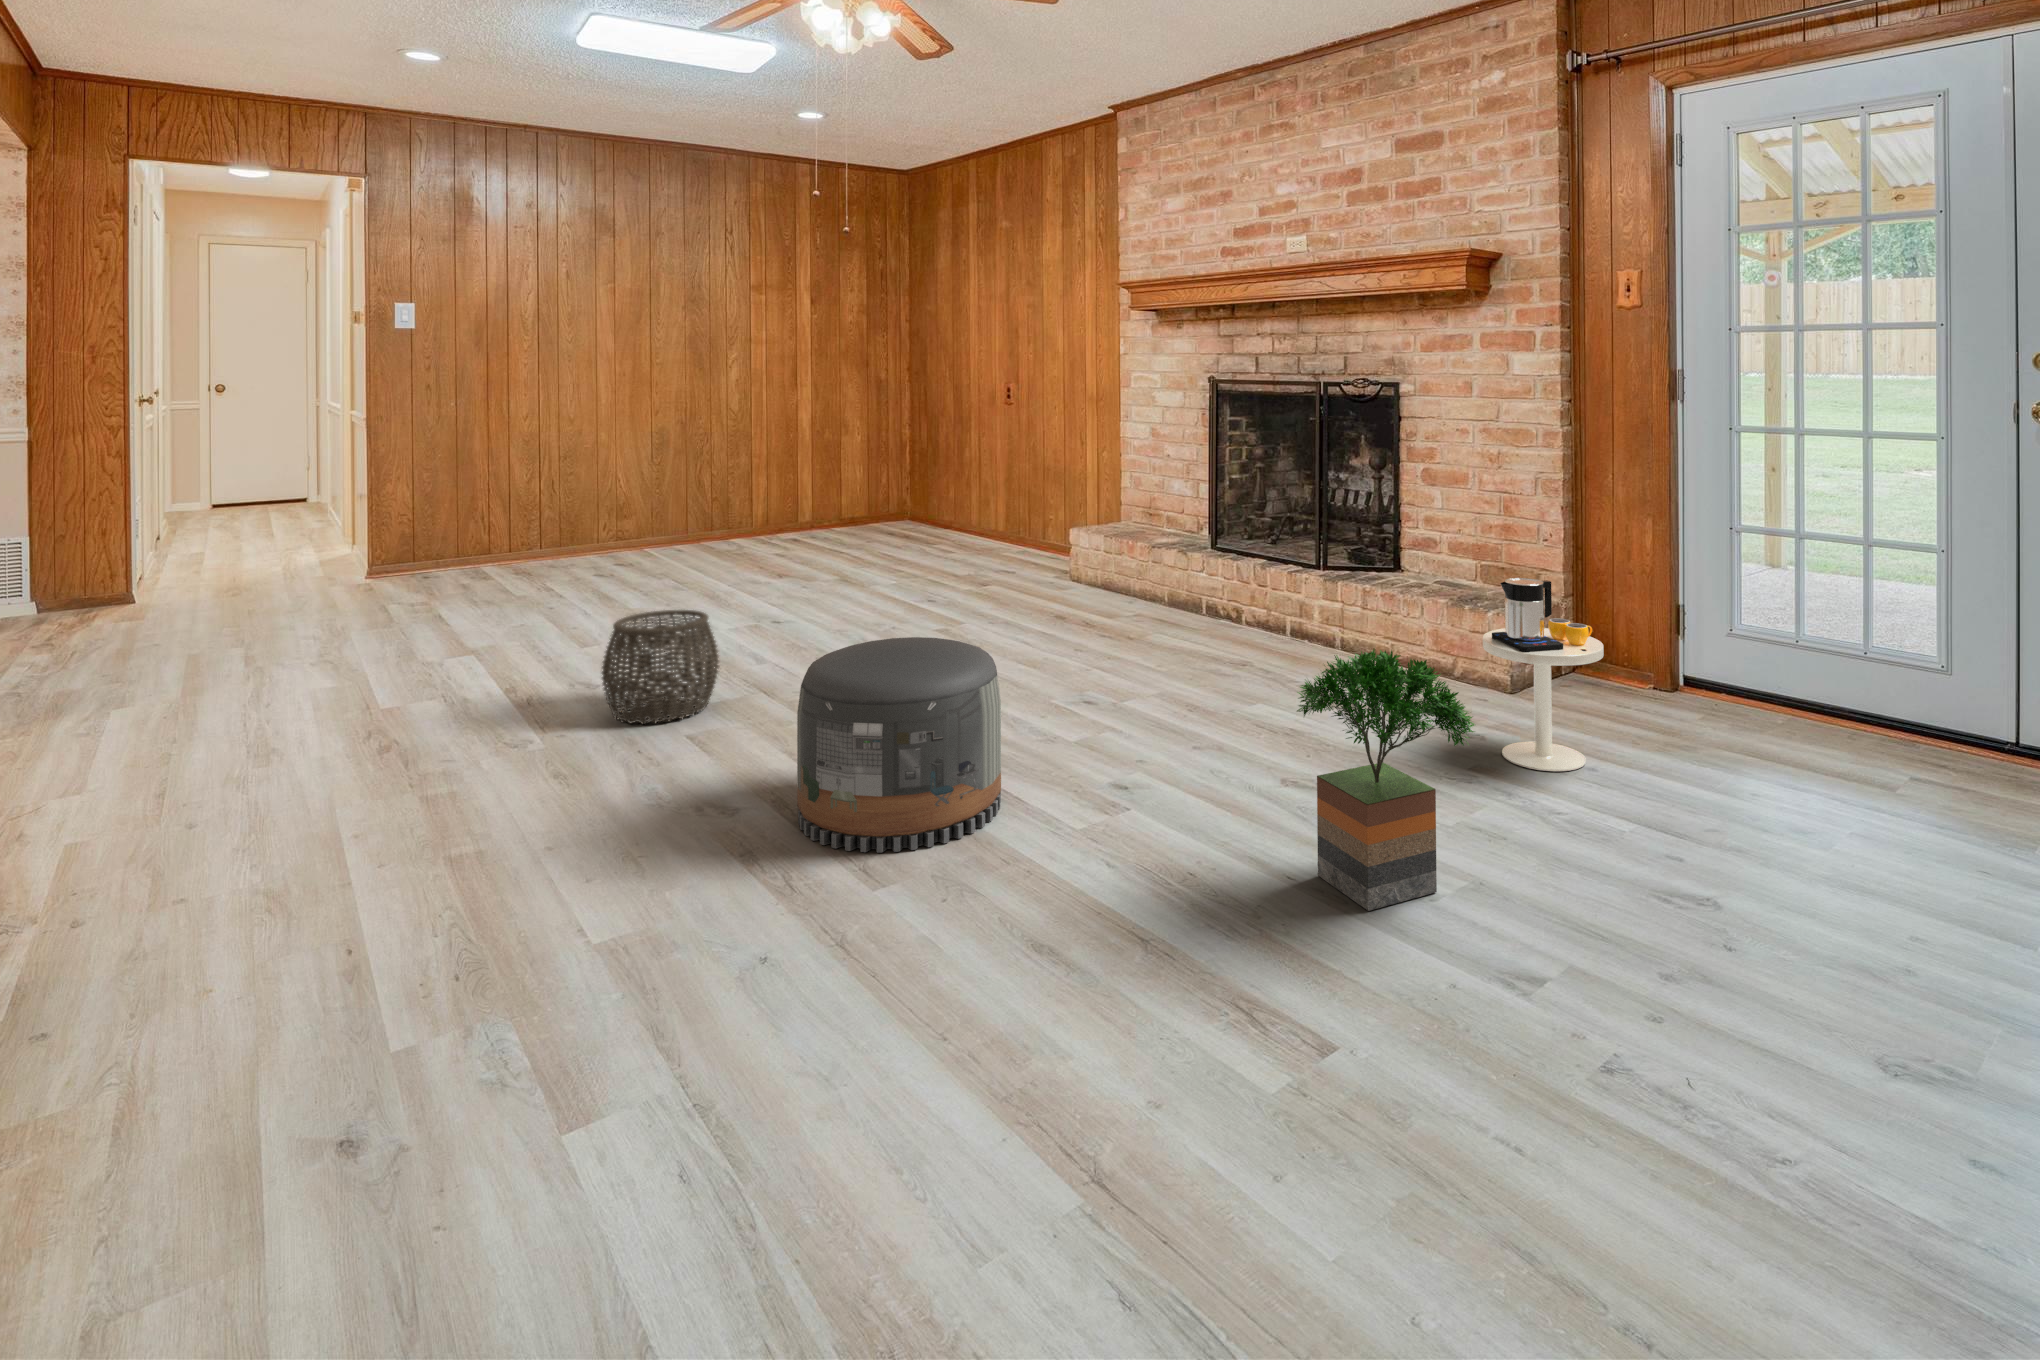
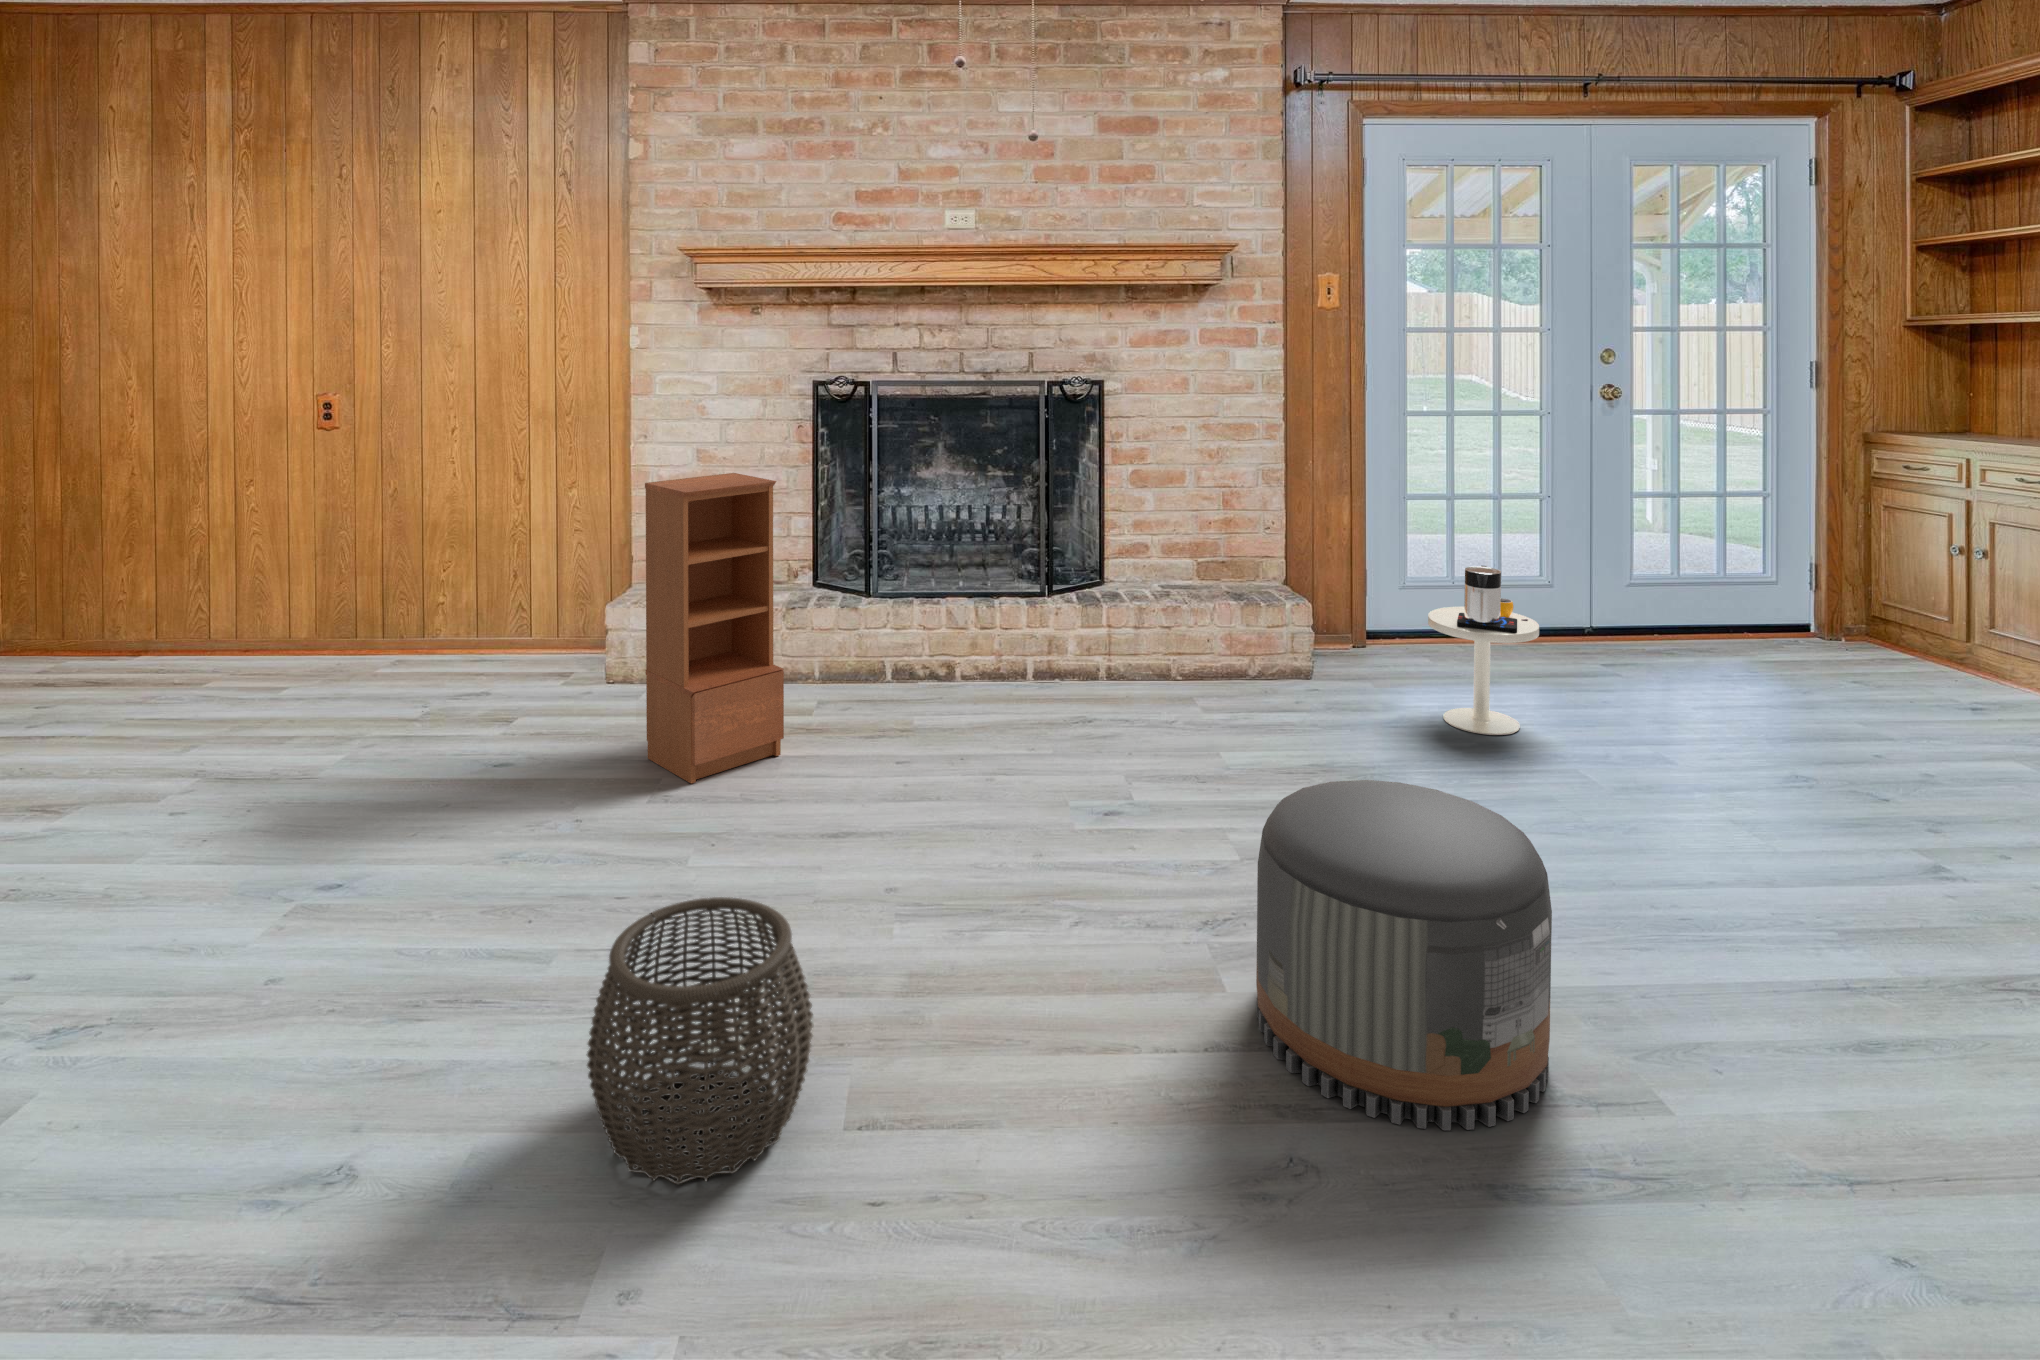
bookcase: none [961,433,1044,629] -> present [645,473,784,783]
potted tree: present [1297,649,1475,911] -> none [1648,655,1832,894]

